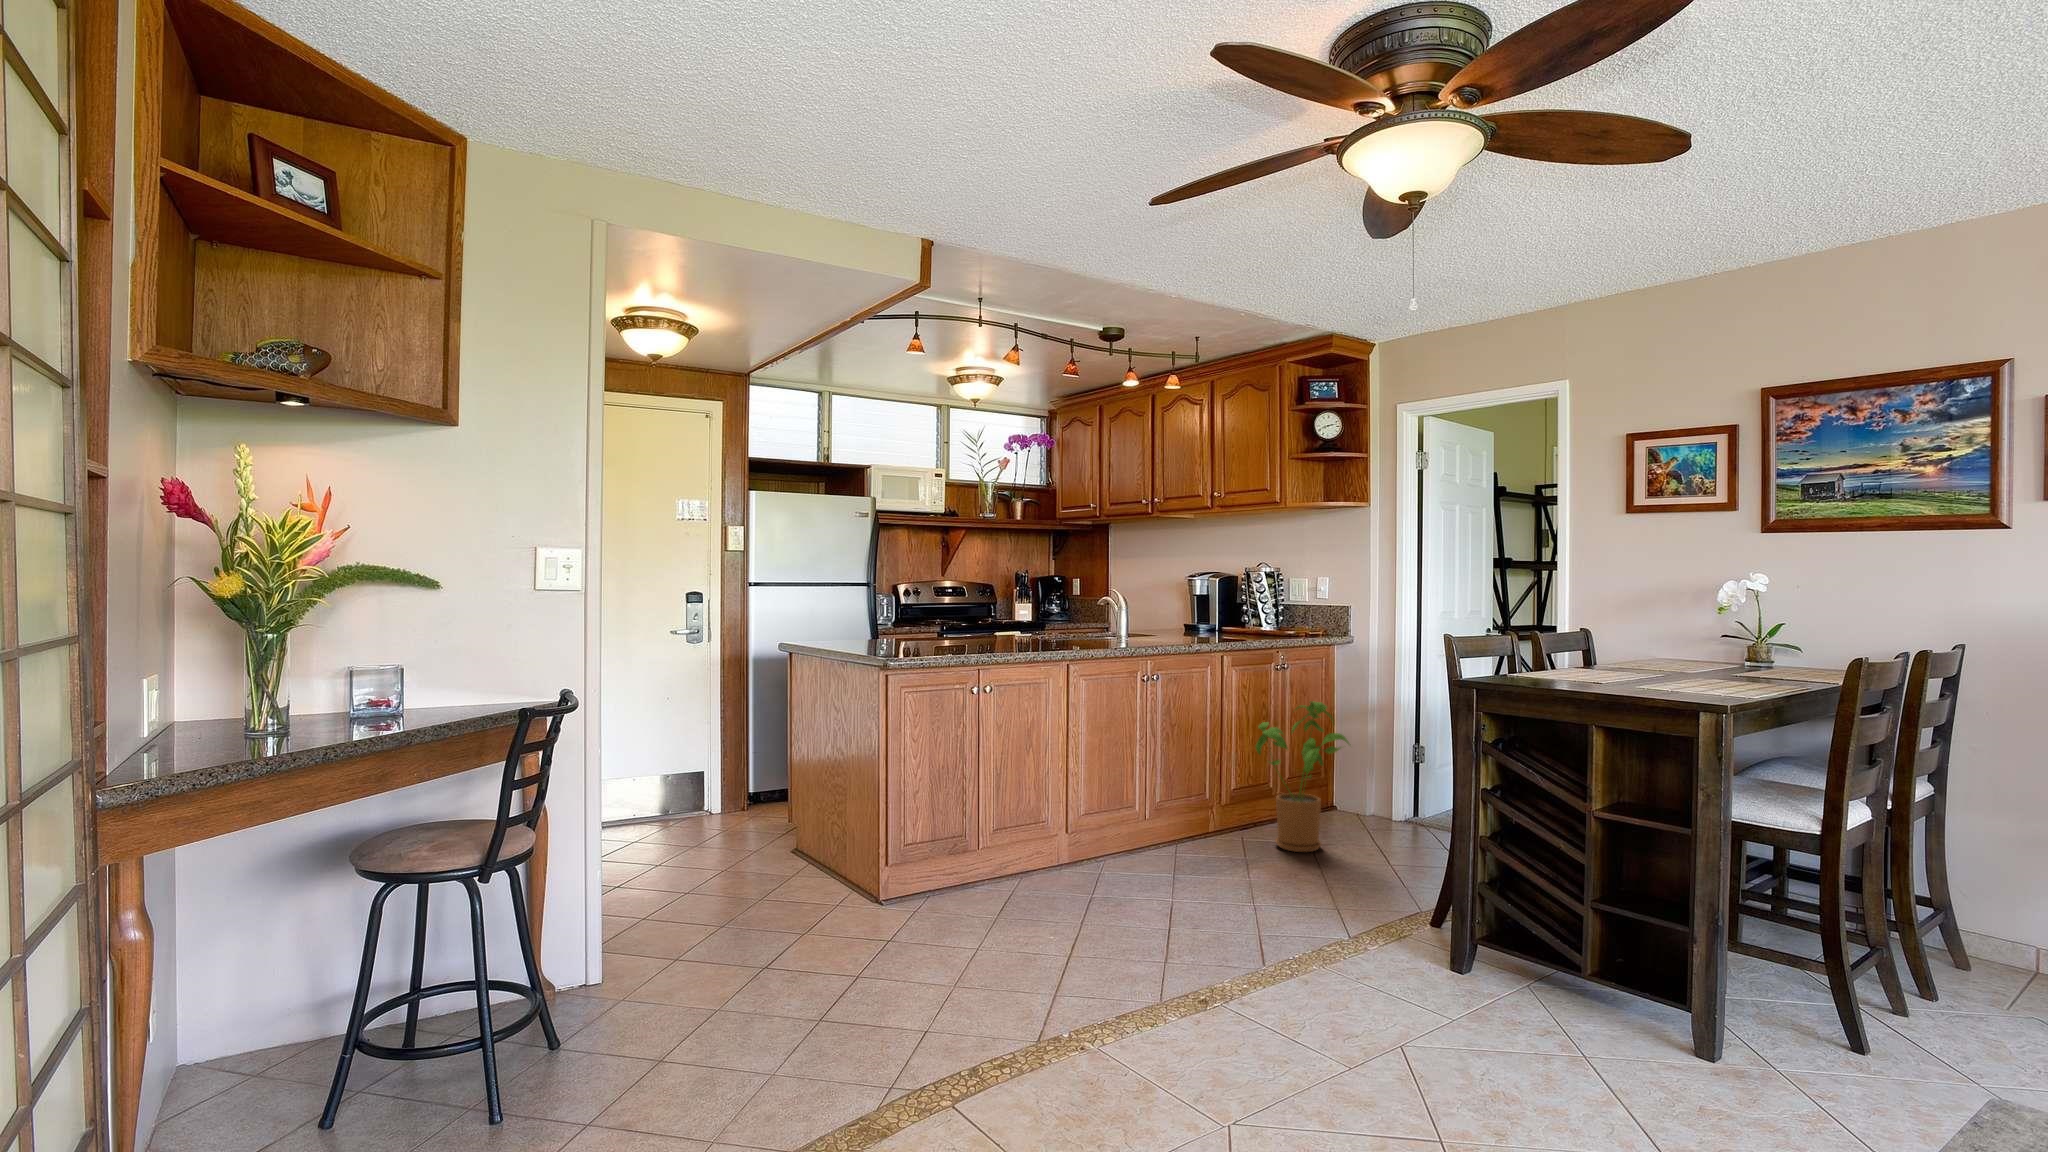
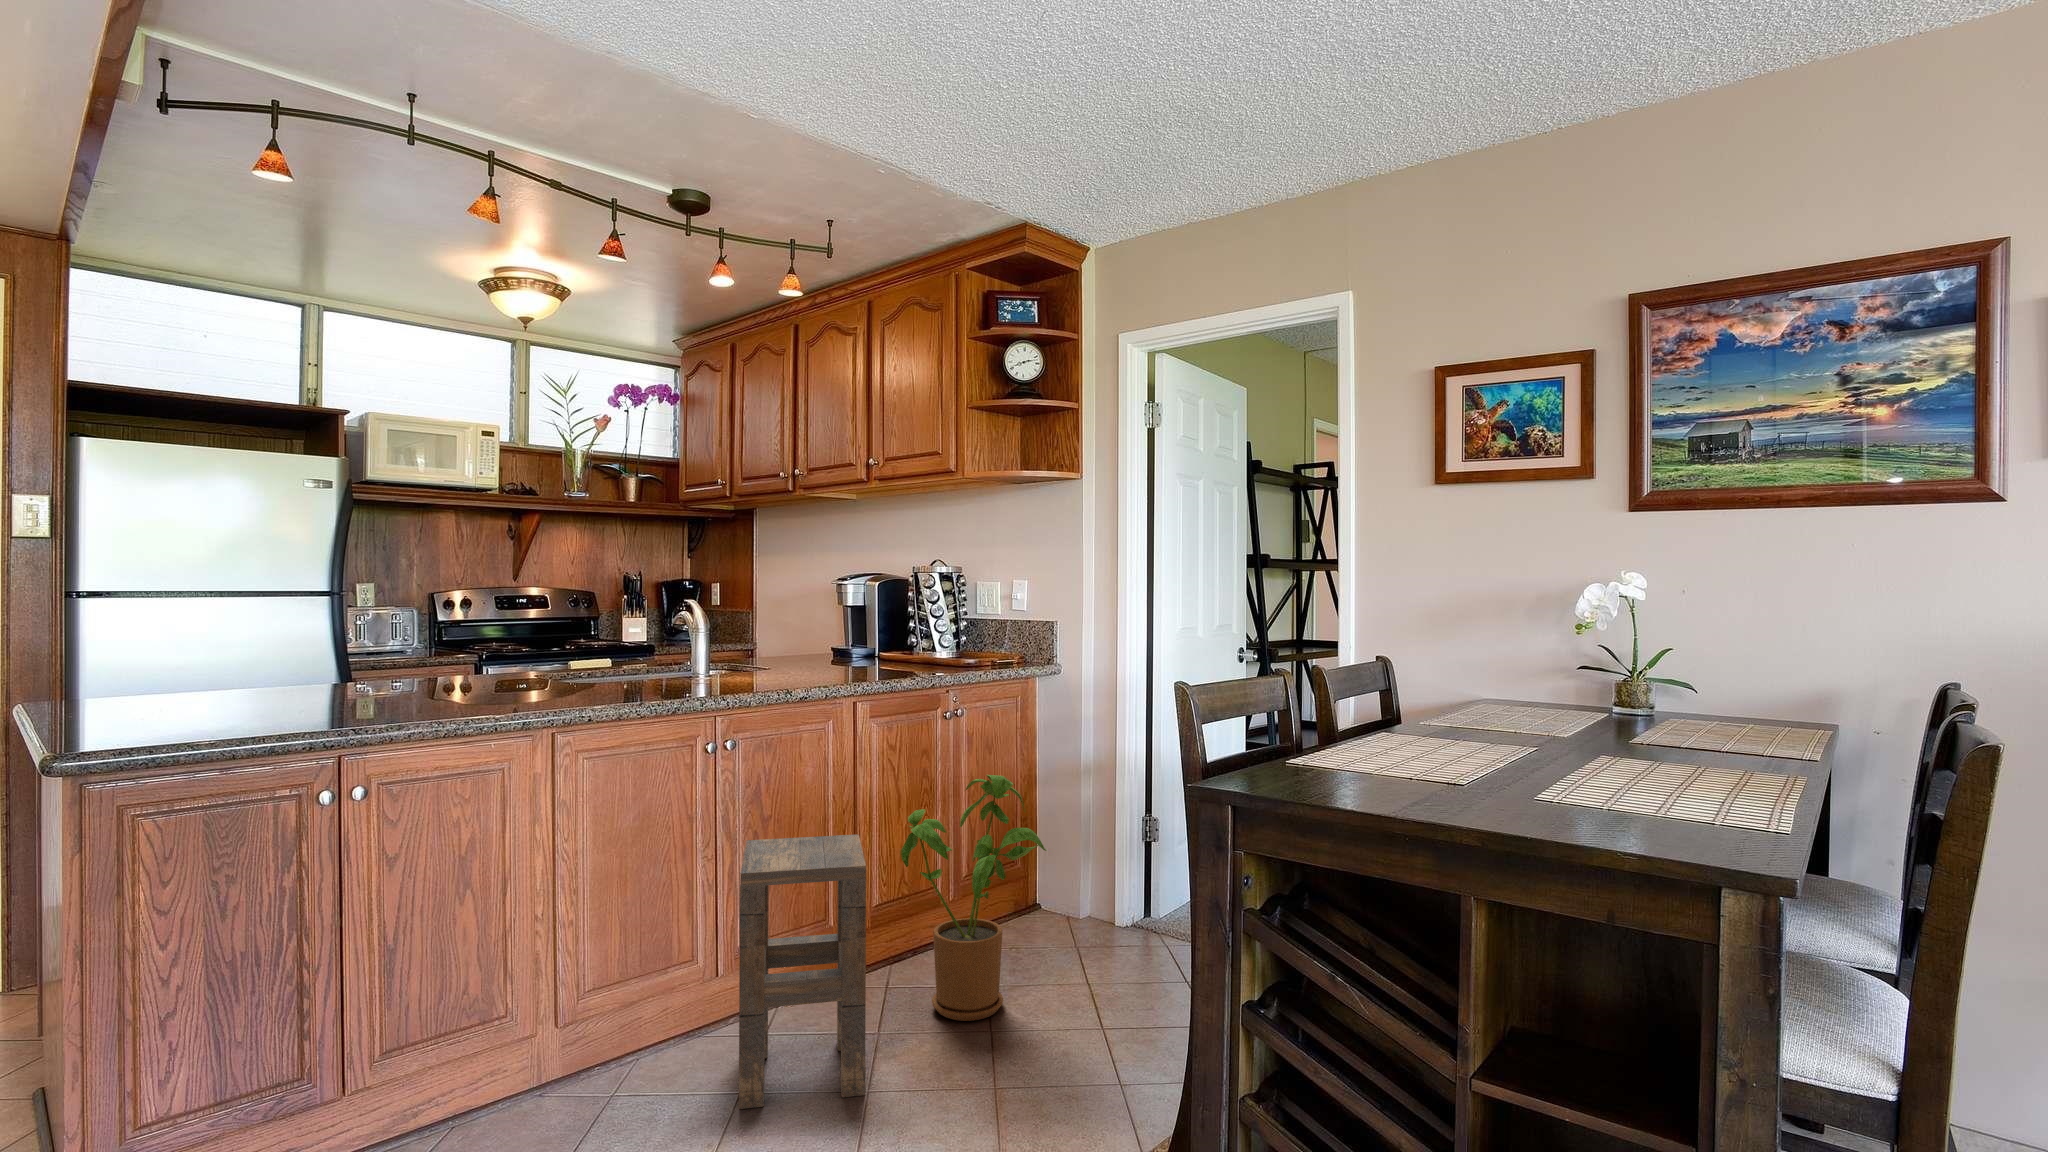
side table: none [1169,730,1250,875] -> present [739,834,866,1109]

